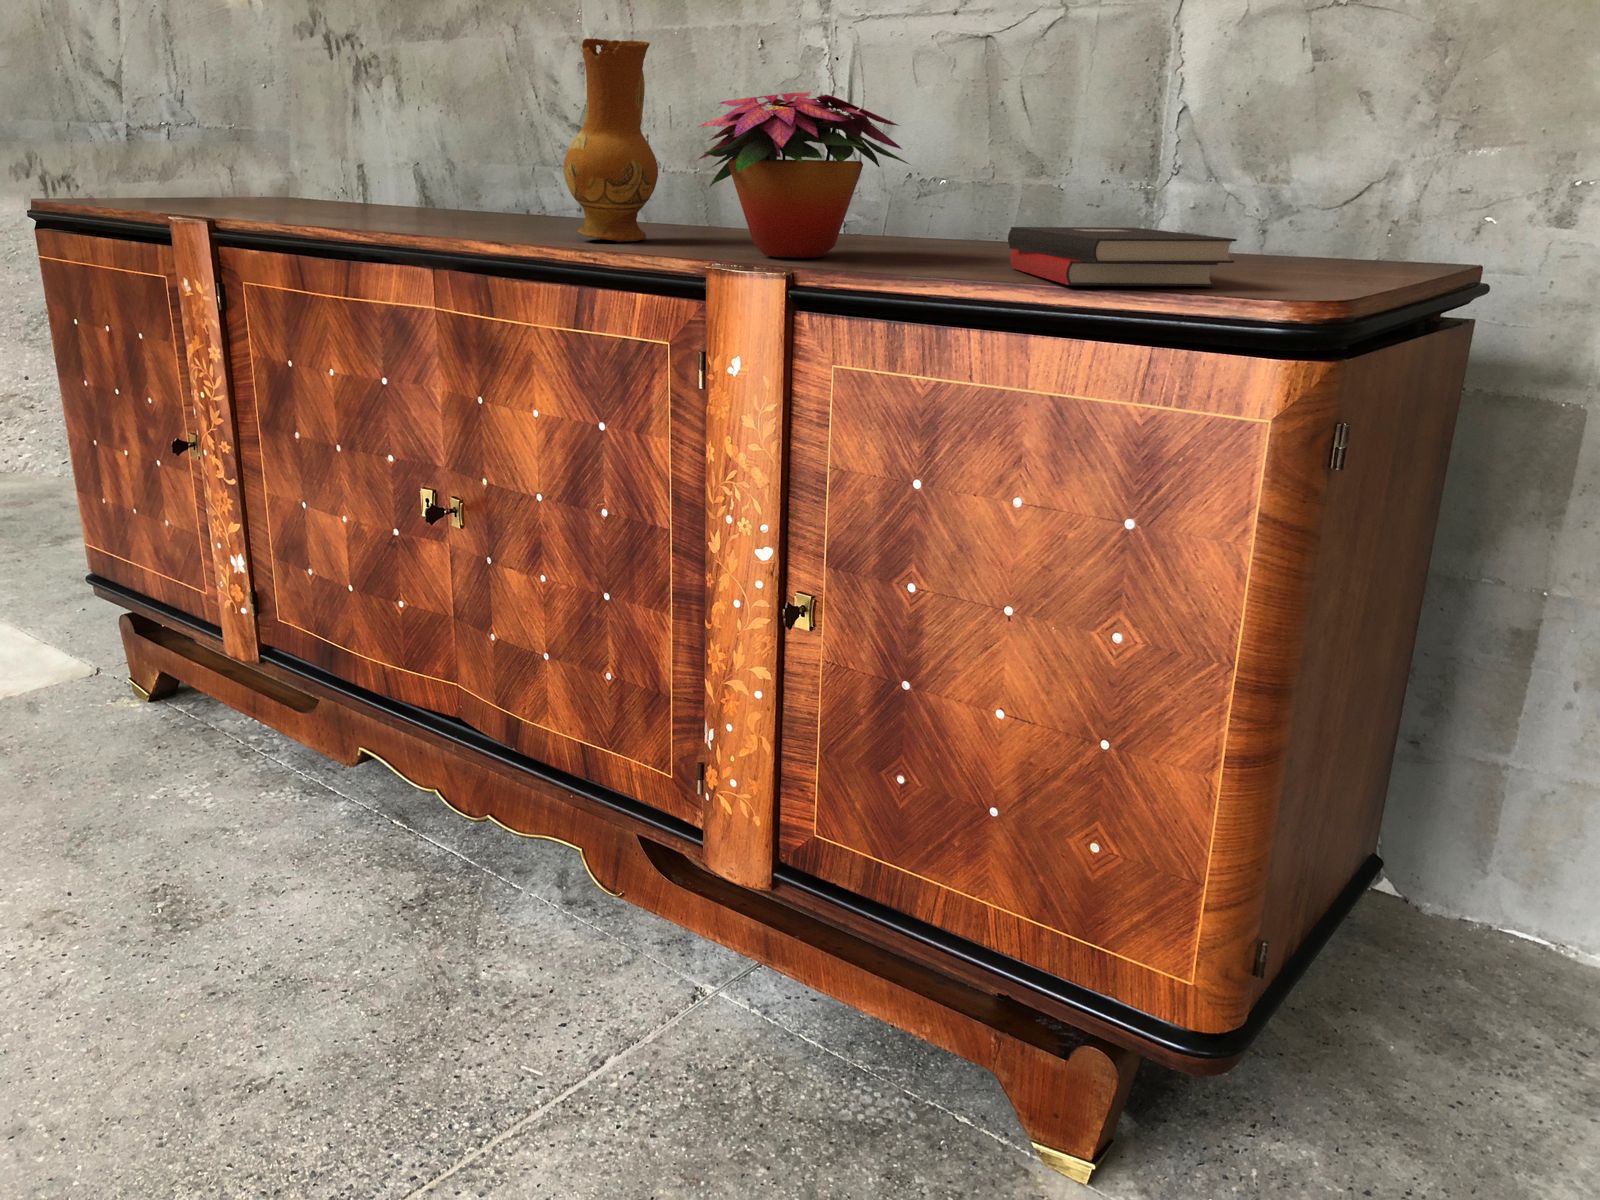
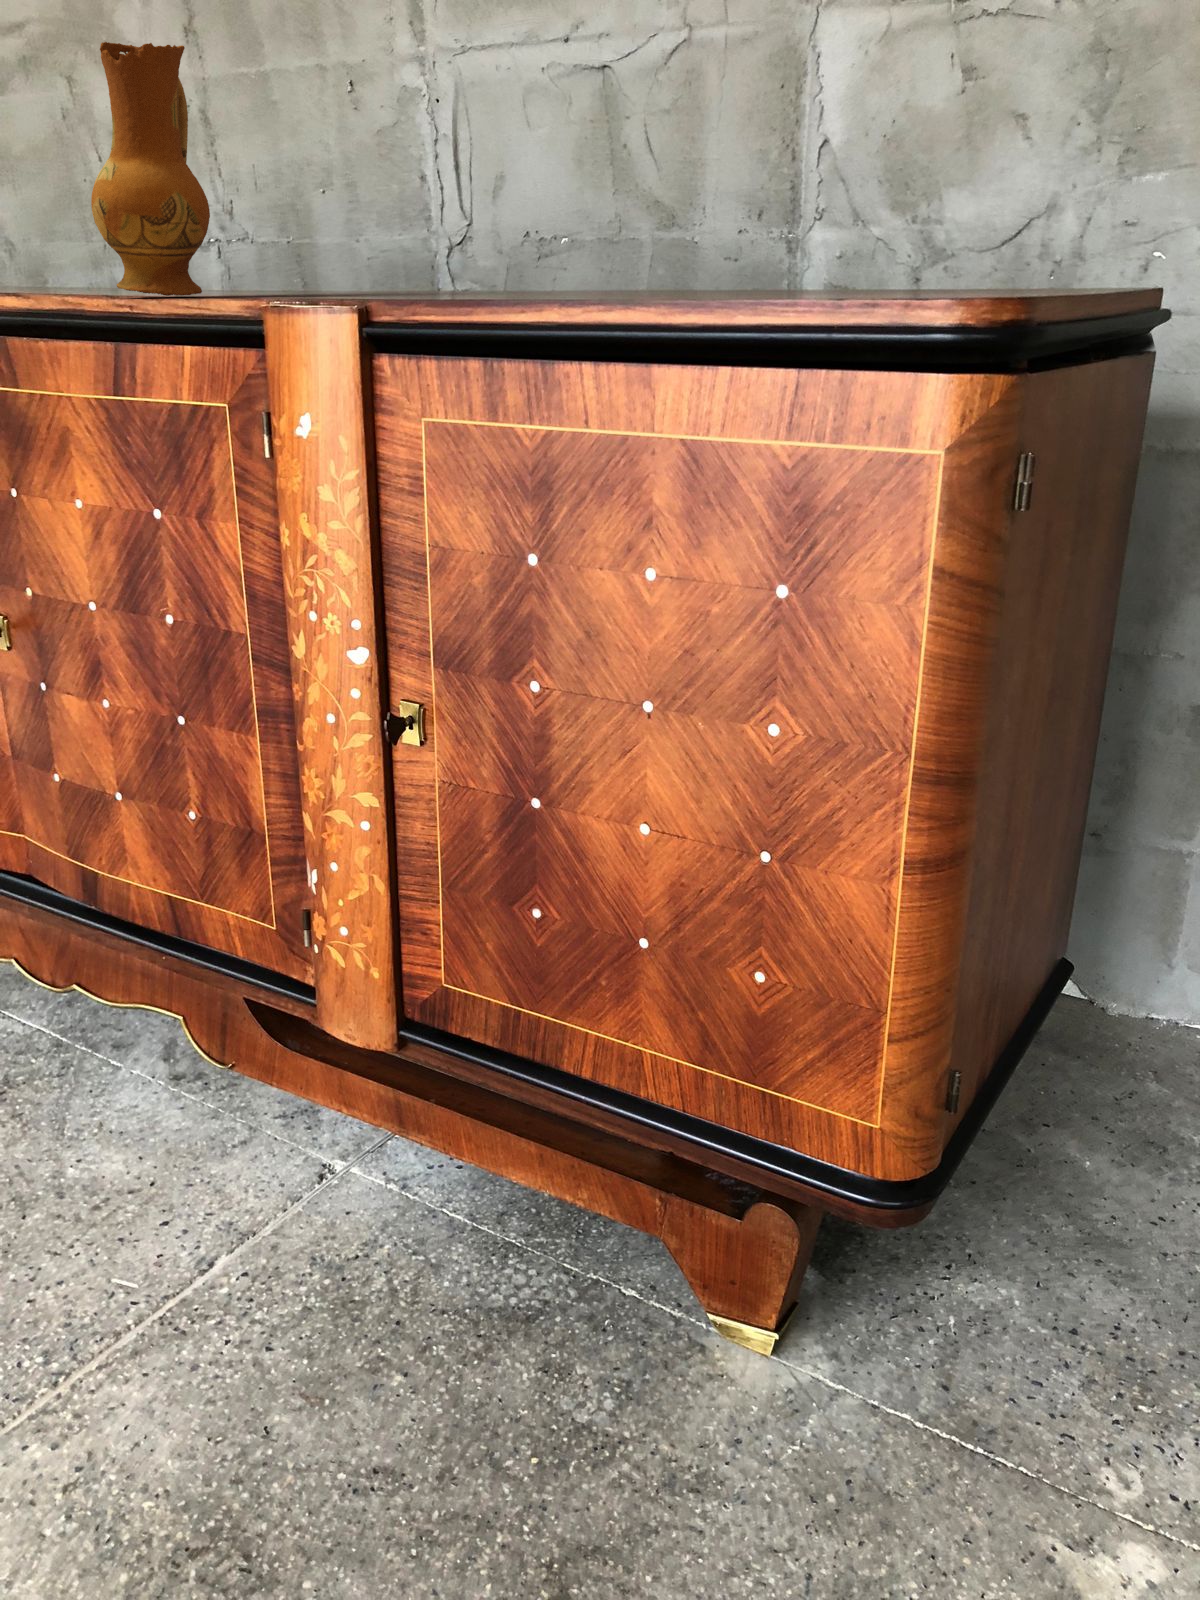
flower arrangement: present [699,92,911,258] -> none [227,83,516,297]
hardback book: present [1008,227,1237,286] -> none [624,235,895,298]

